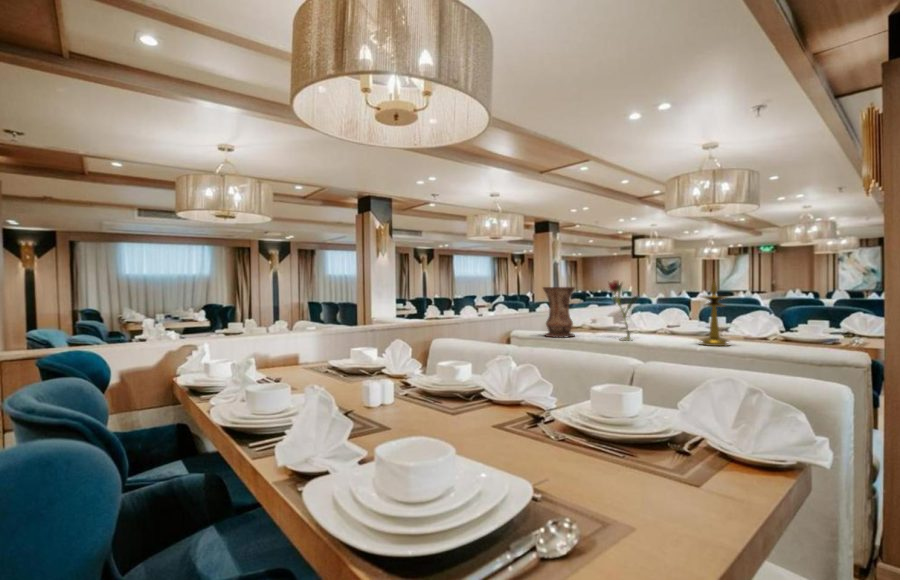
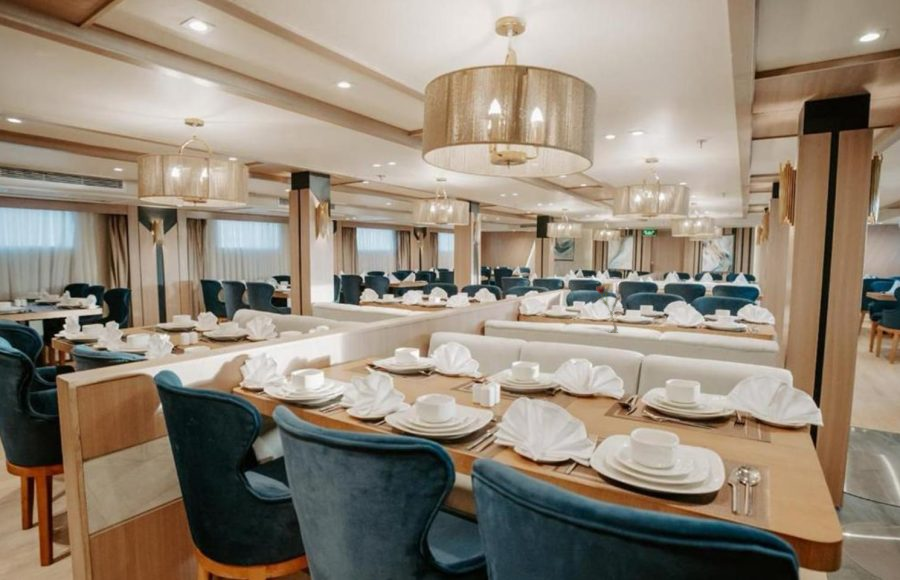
candlestick: present [700,280,729,346] -> none [667,289,690,337]
vase: present [543,287,575,338] -> none [545,288,572,330]

